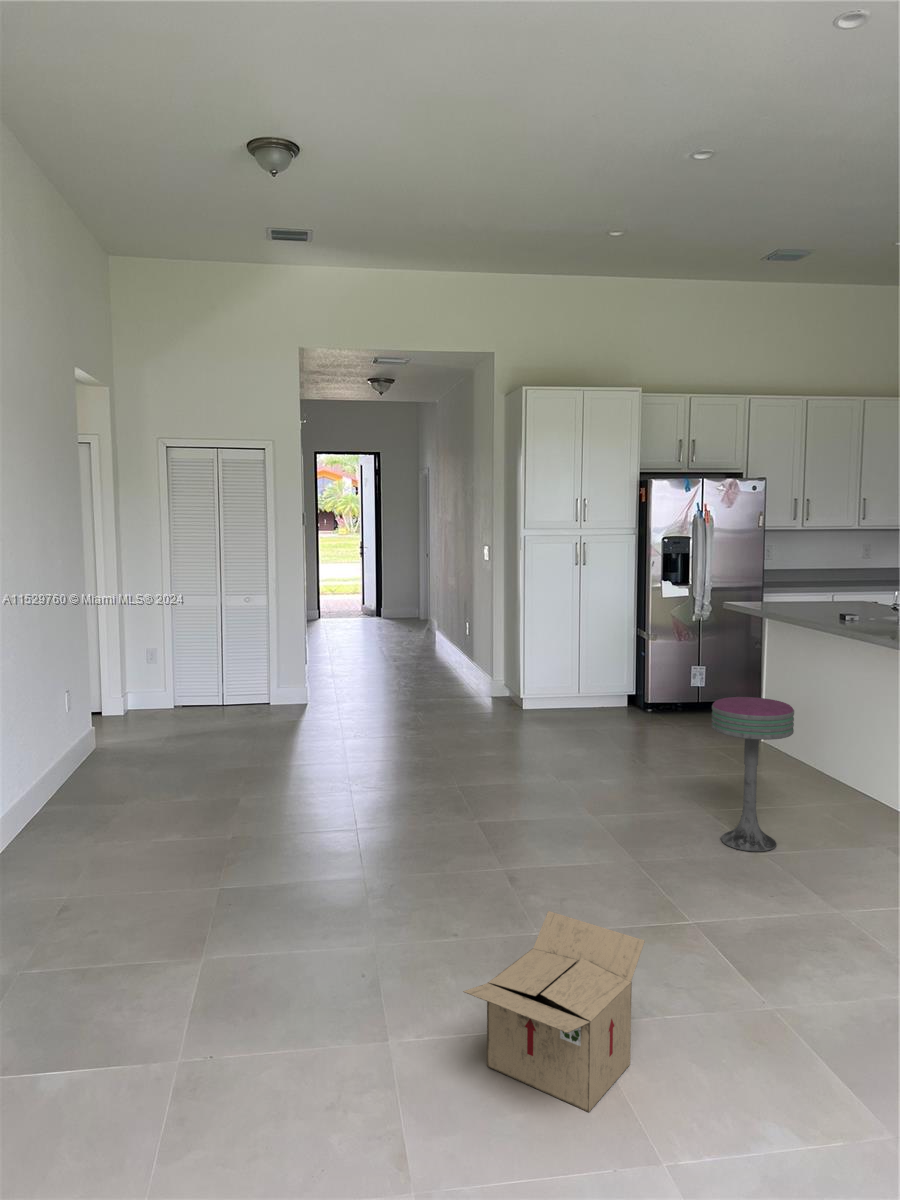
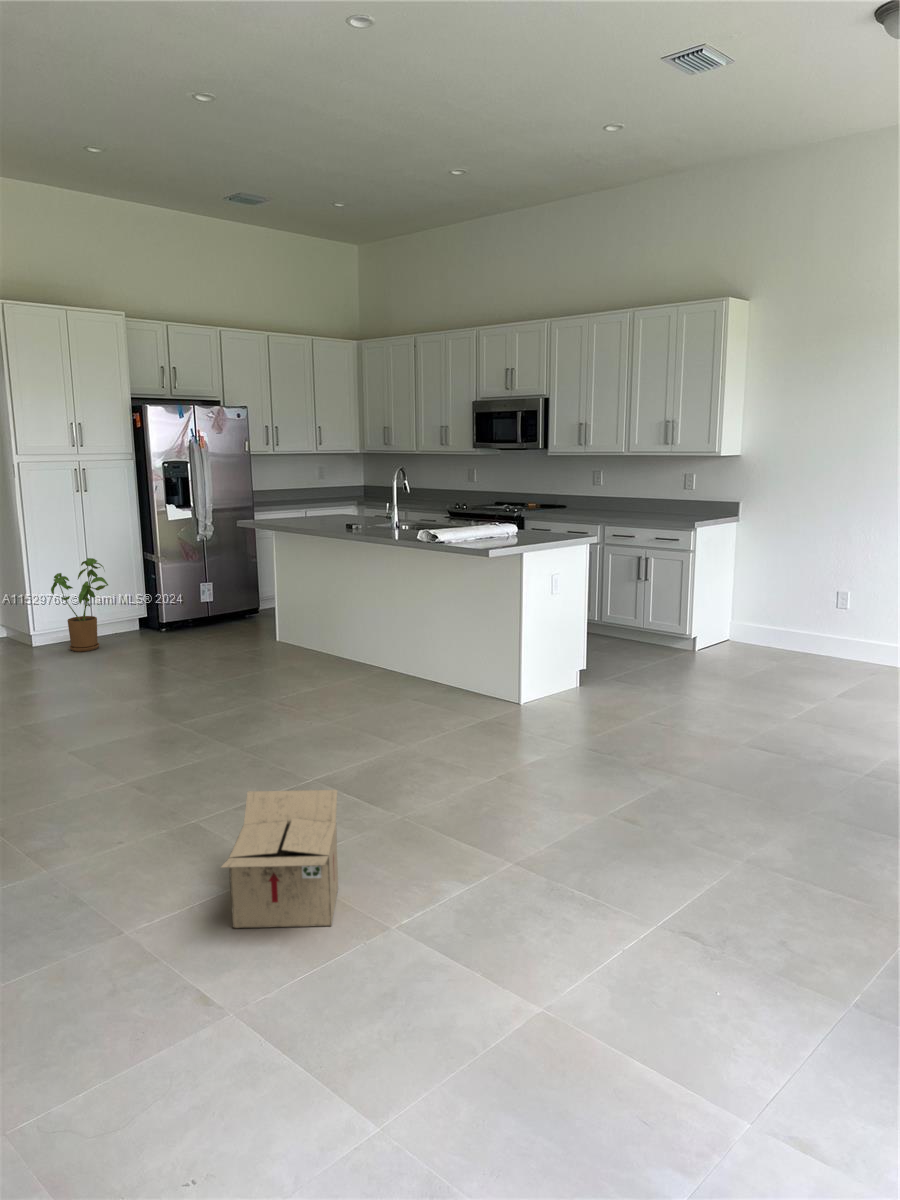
house plant: none [542,629,593,720] -> present [51,558,108,652]
bar stool: present [711,697,794,852] -> none [281,598,348,725]

